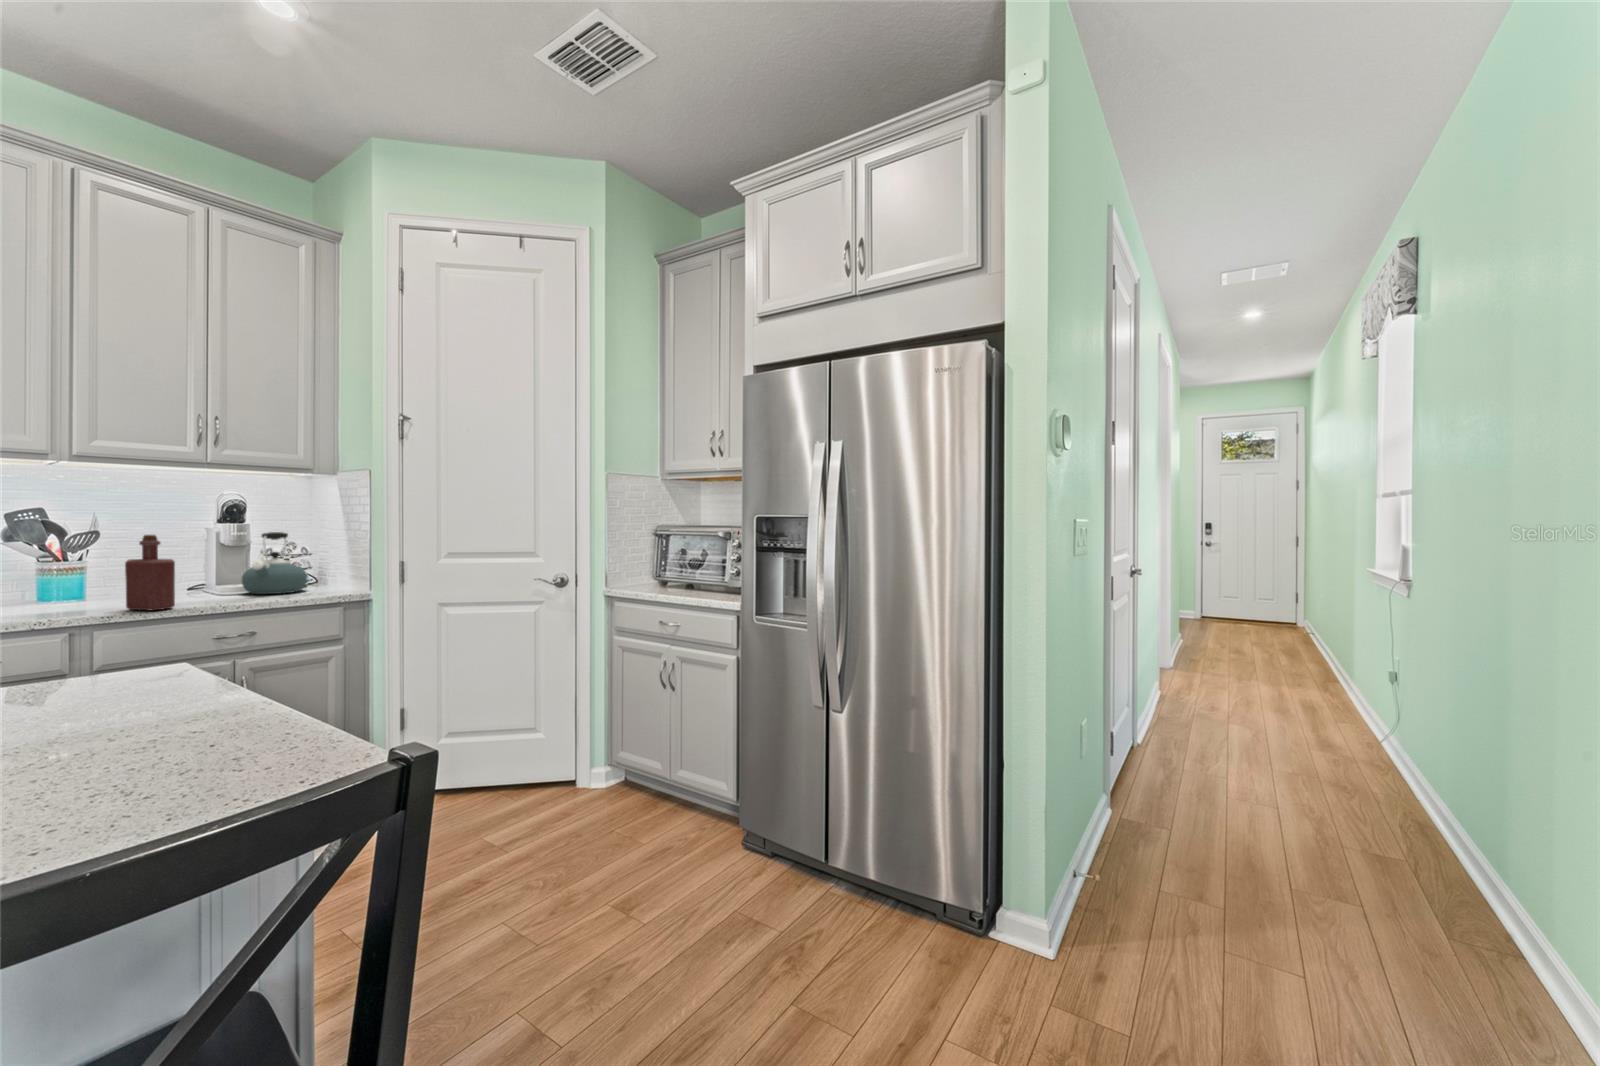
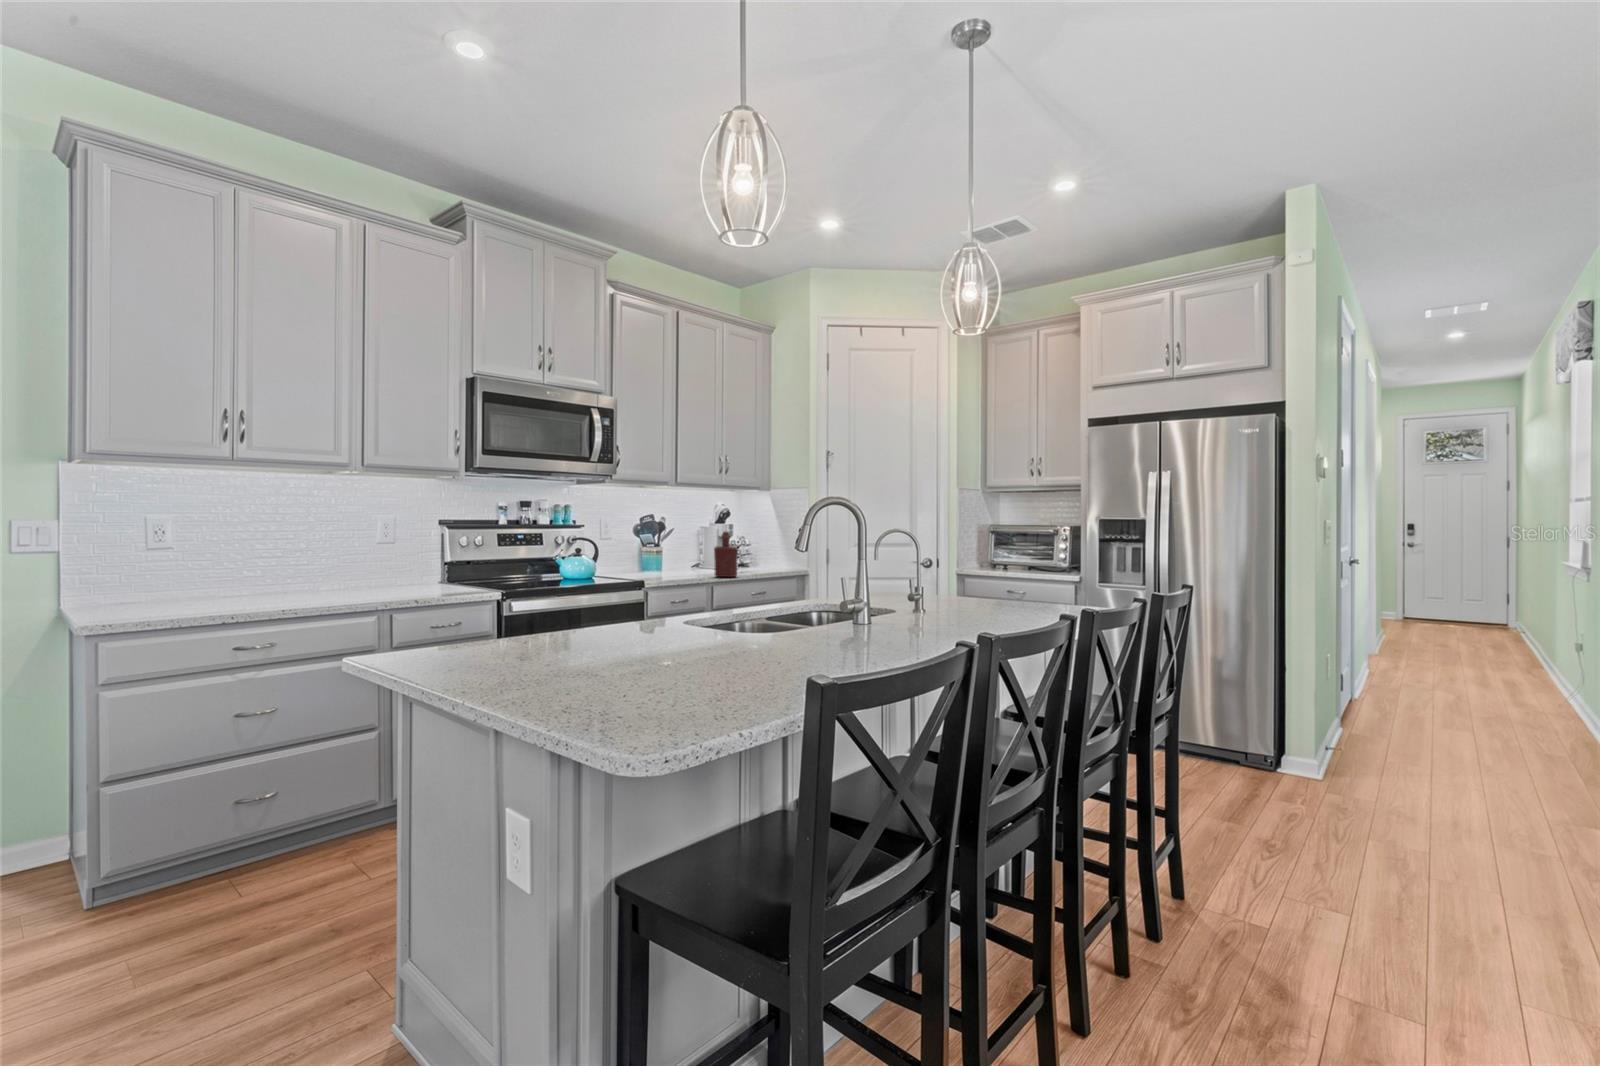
kettle: present [242,532,307,594] -> none [737,531,771,571]

